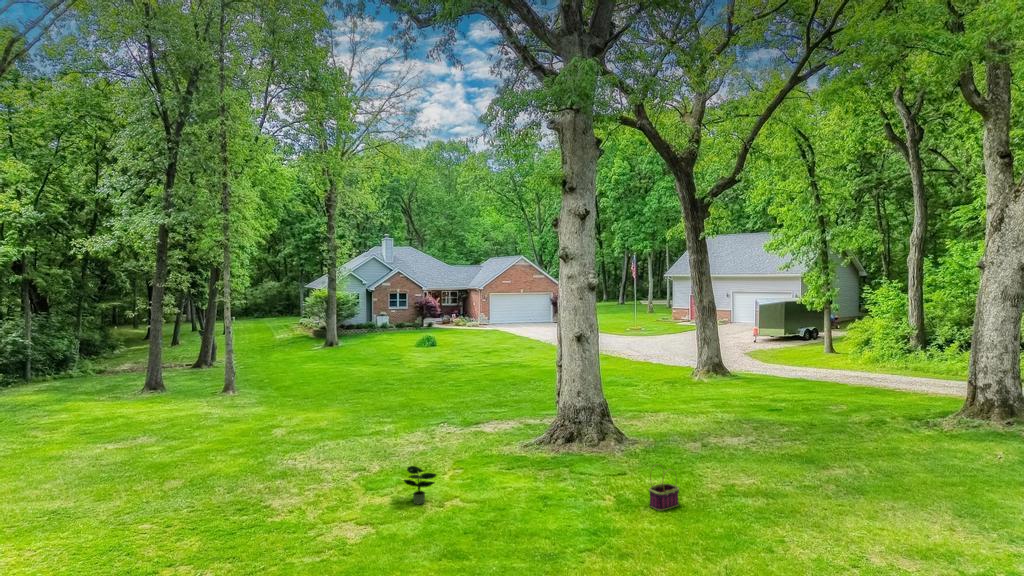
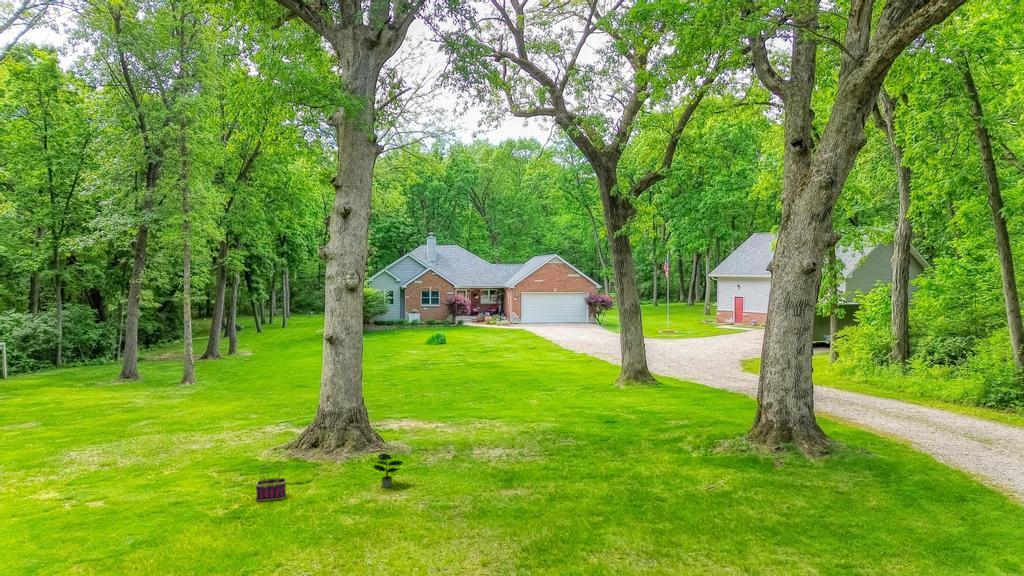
potted plant: present [404,466,436,504] -> present [374,454,403,488]

